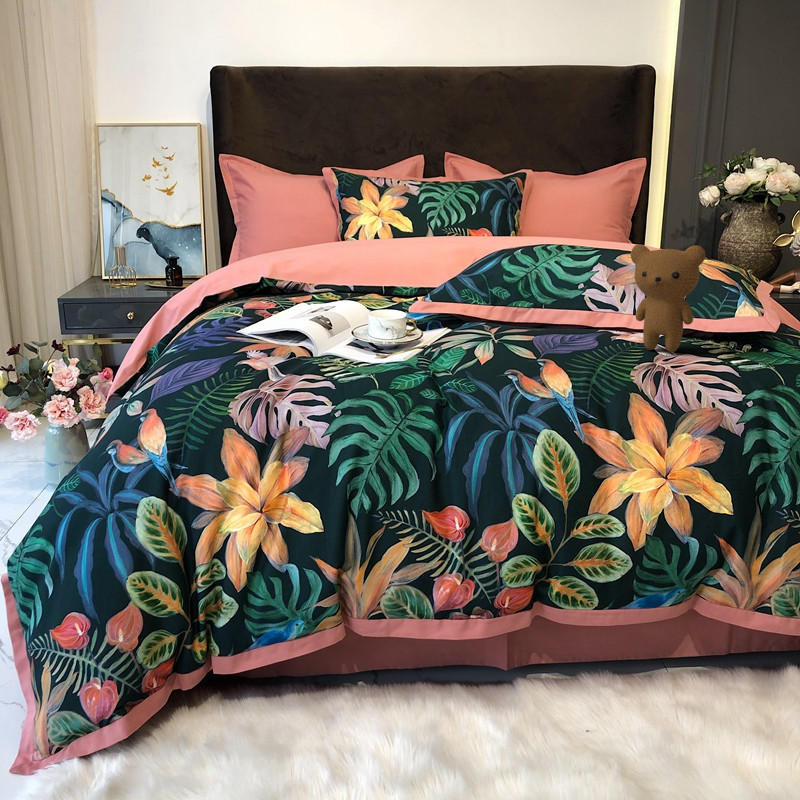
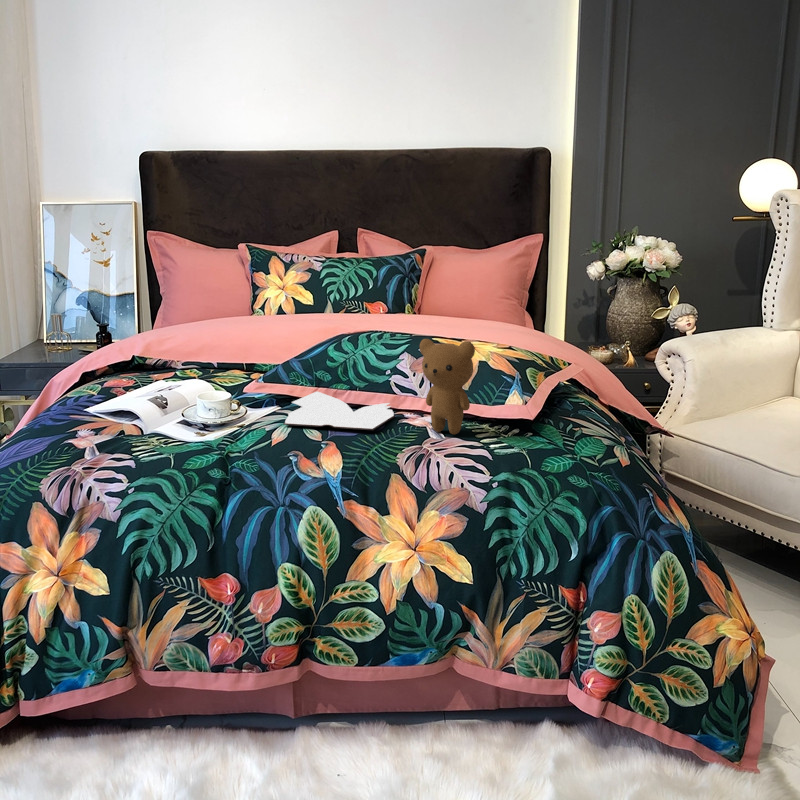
book: none [470,309,586,348] -> present [283,391,395,430]

